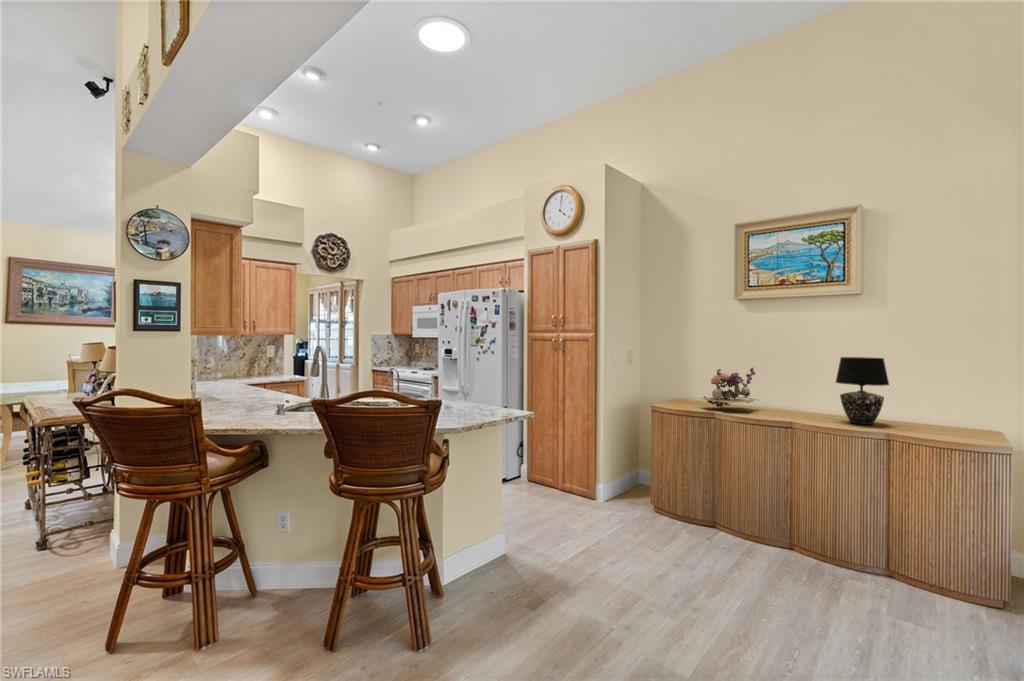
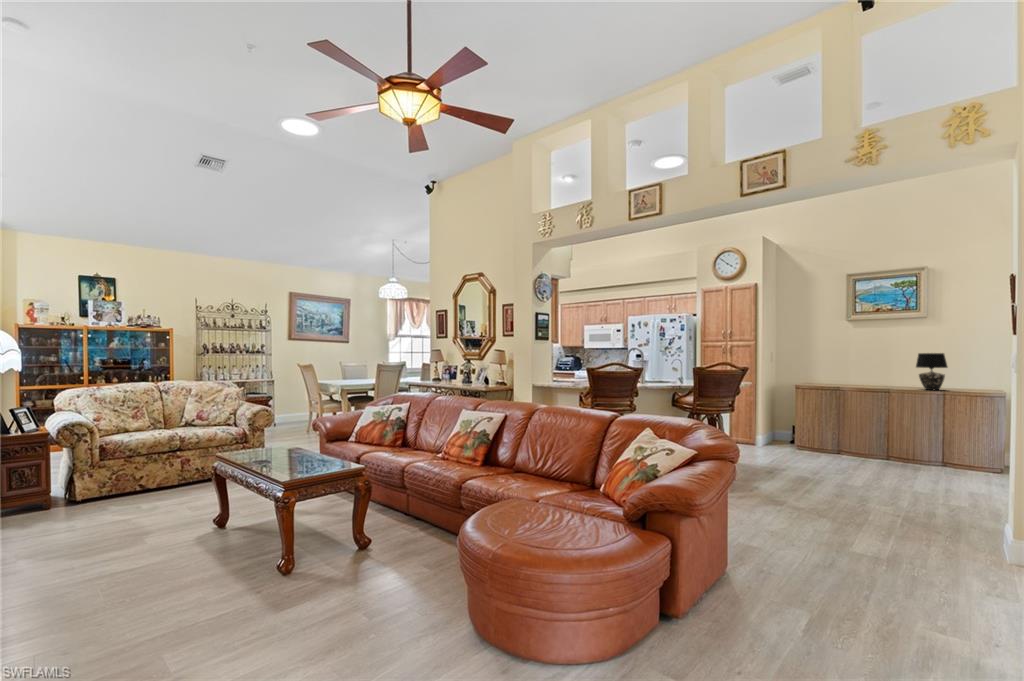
flower arrangement: present [701,368,758,408] -> none [827,361,867,386]

